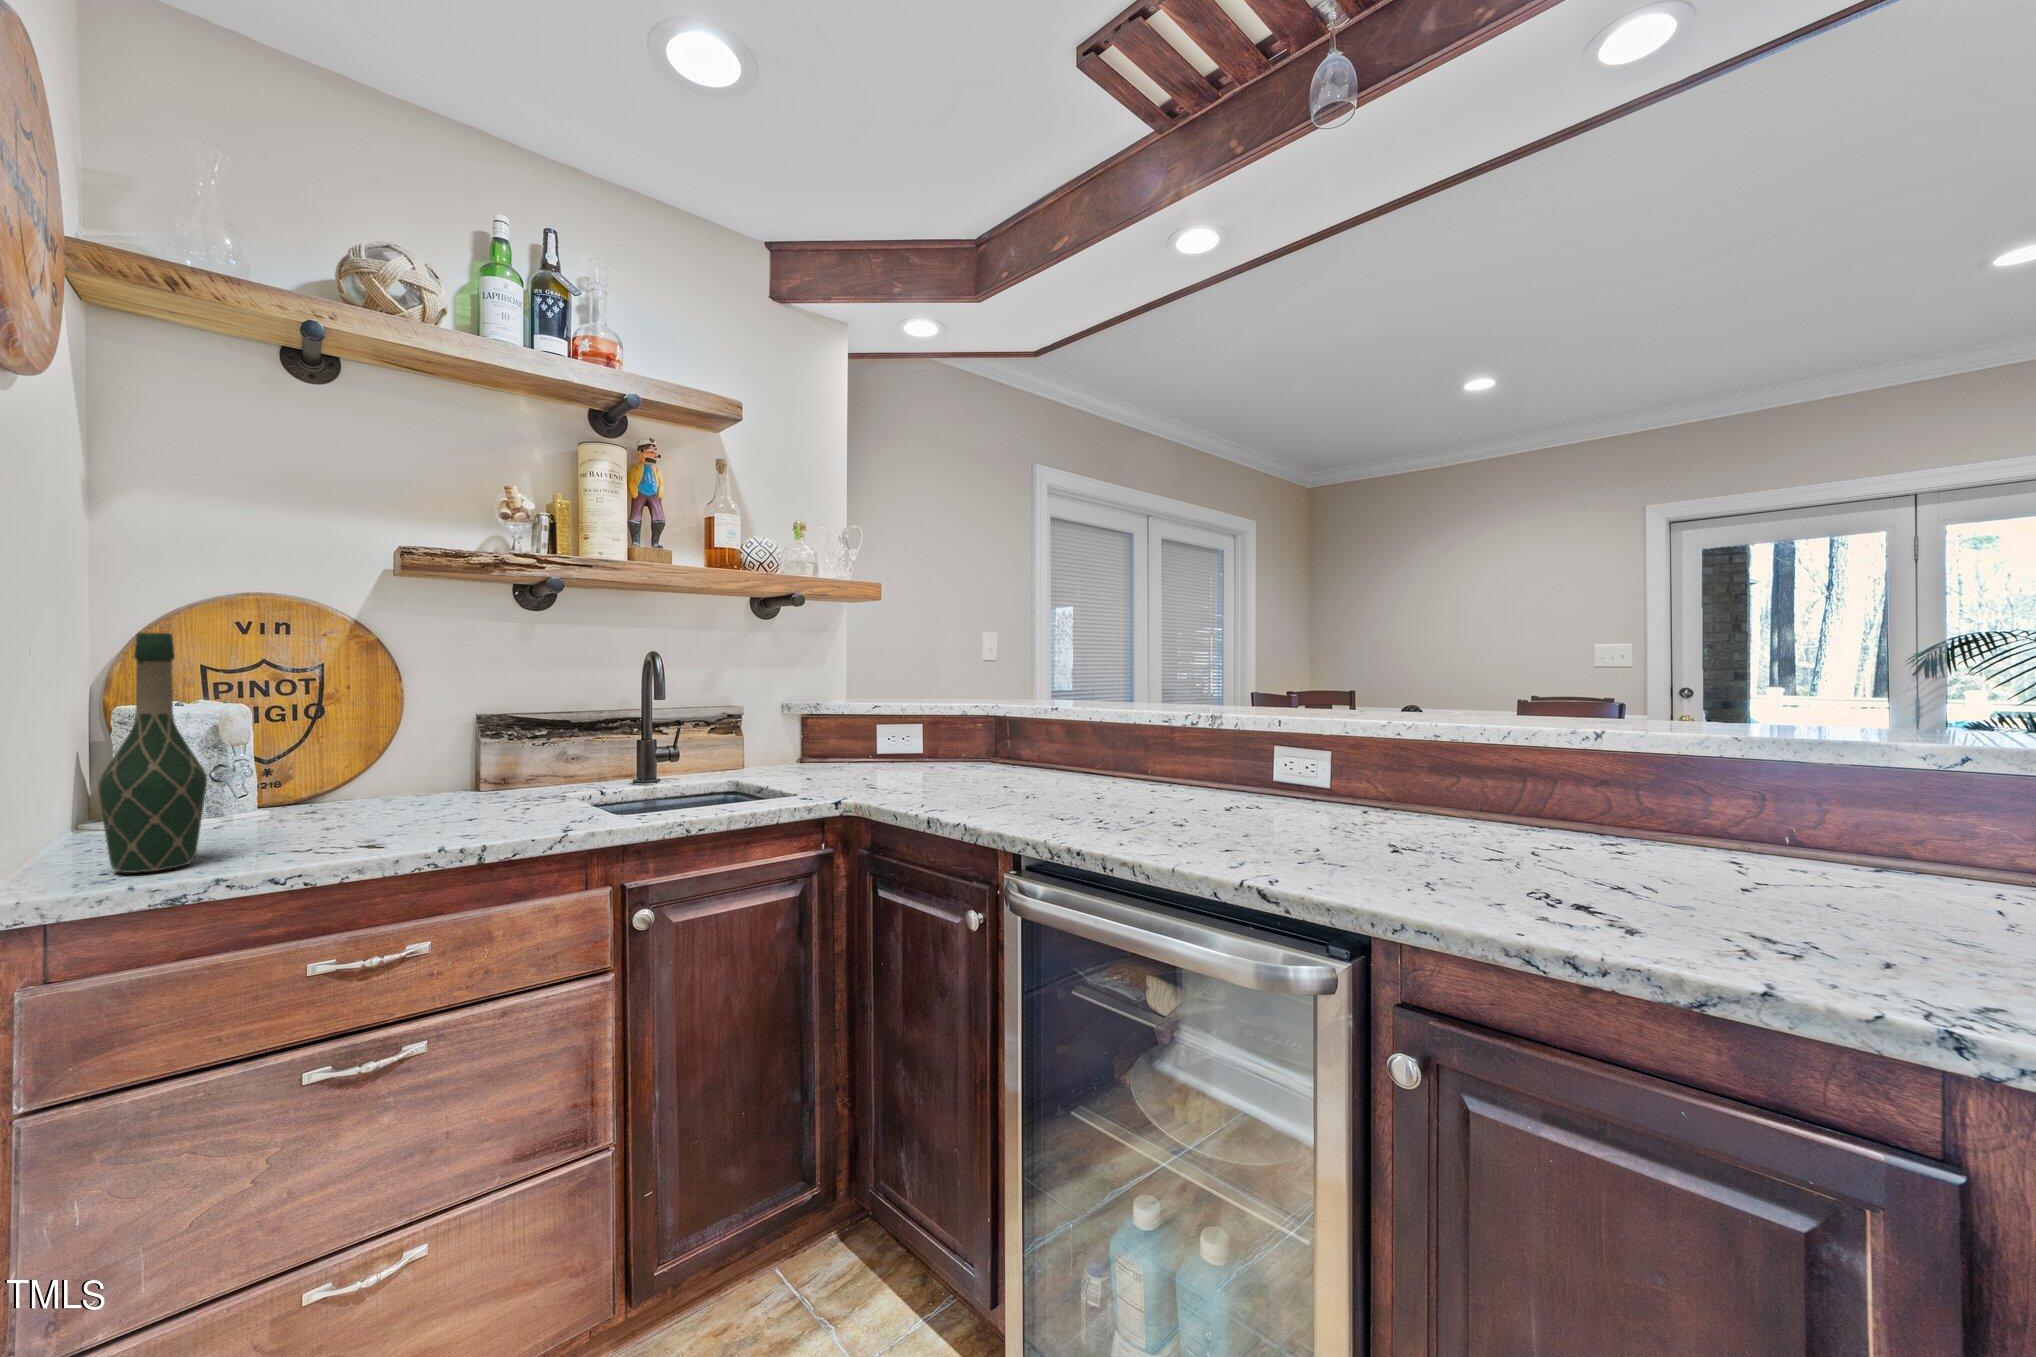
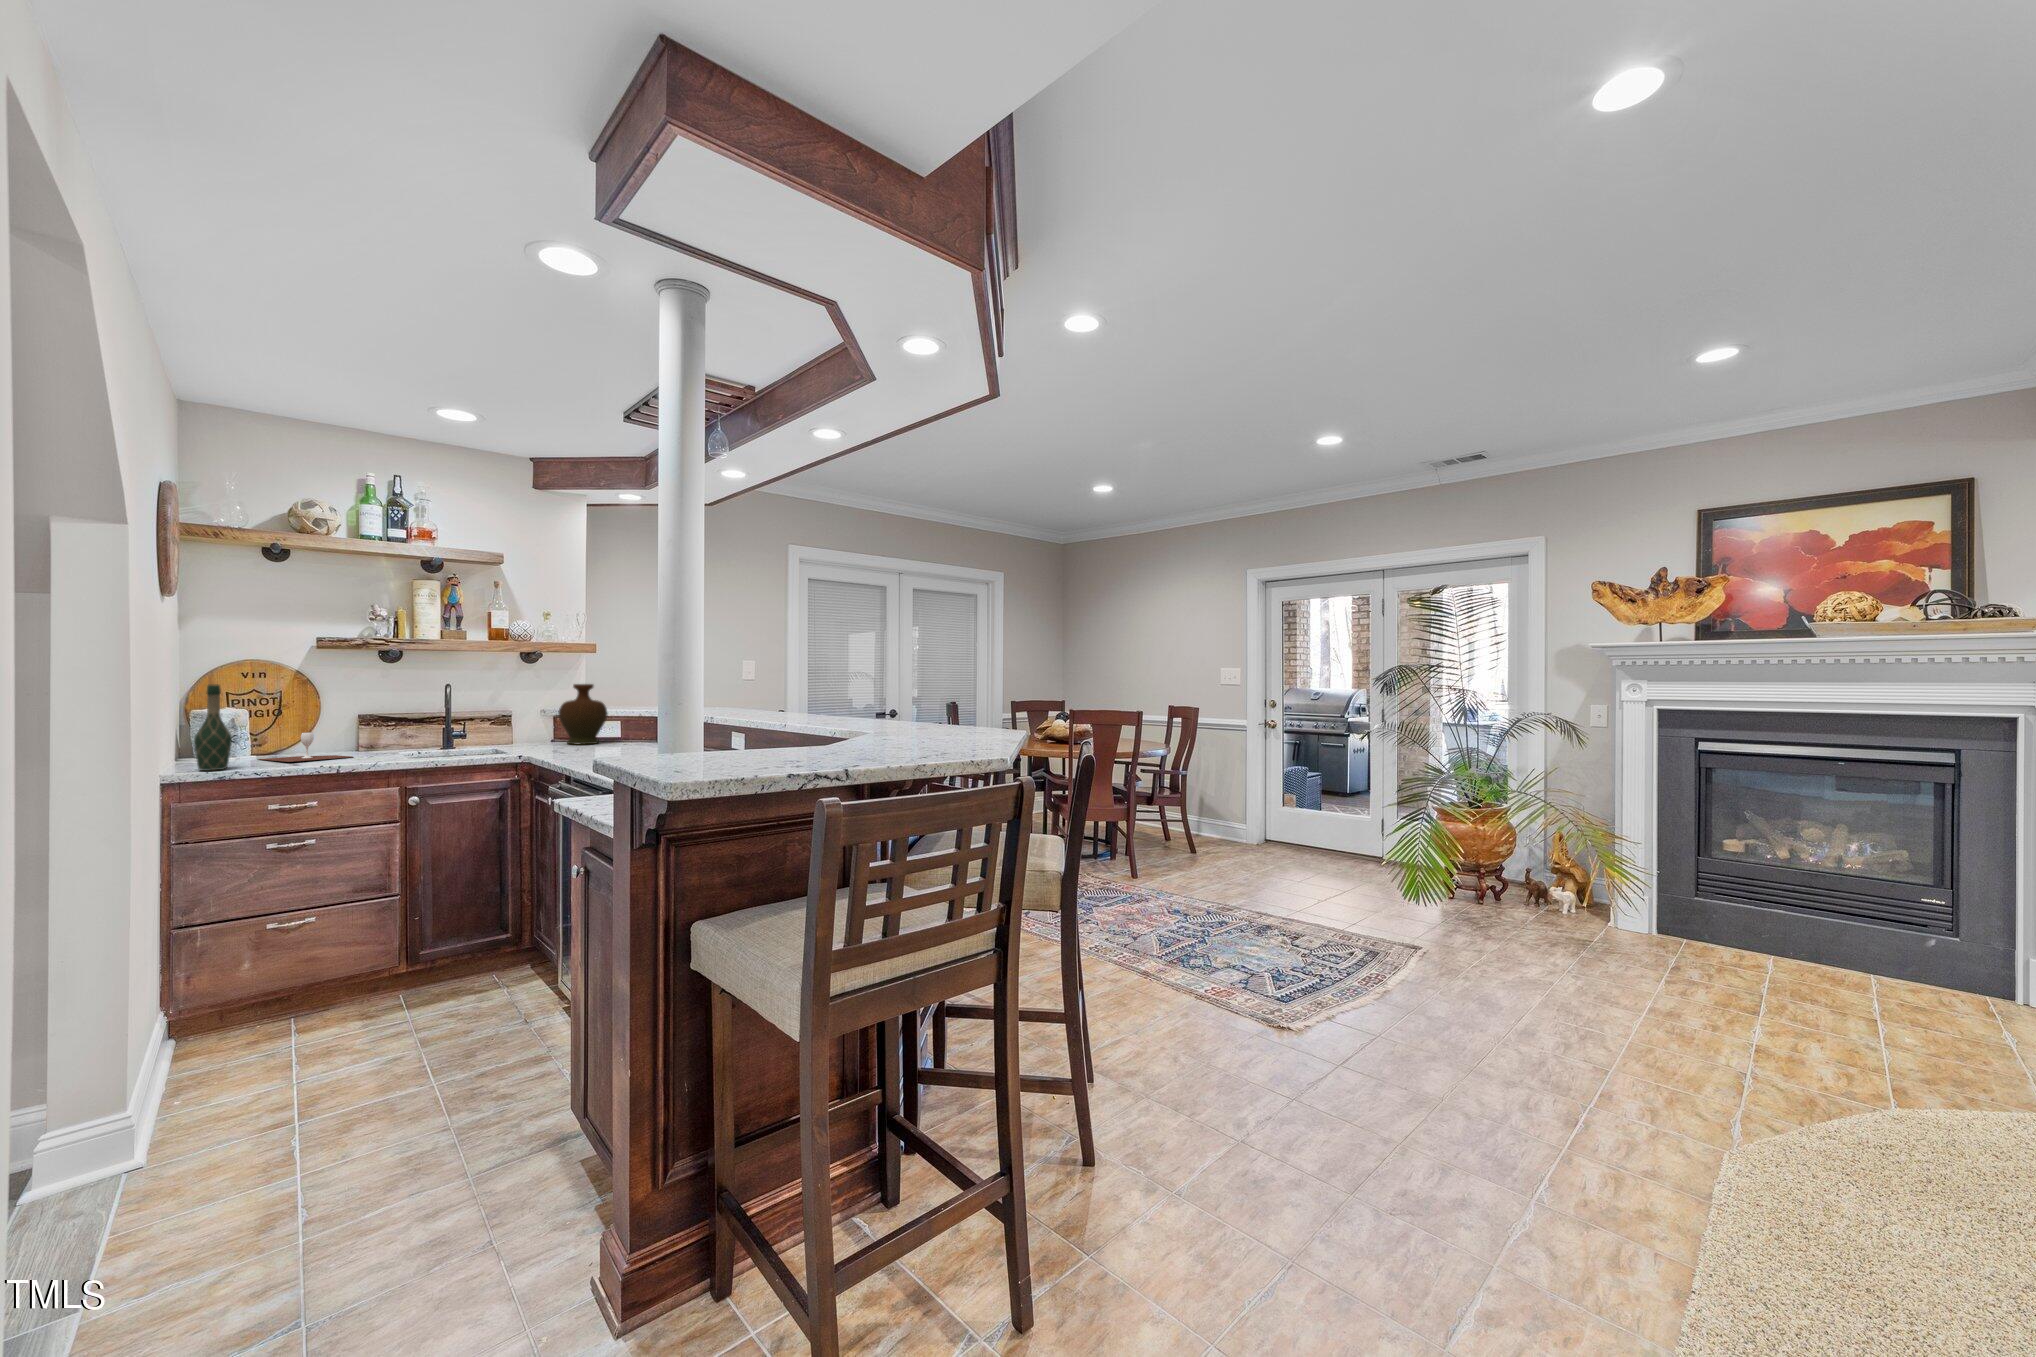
decorative vase: none [848,653,933,771] -> present [559,684,607,744]
wine glass: none [272,755,496,832] -> present [260,732,352,762]

